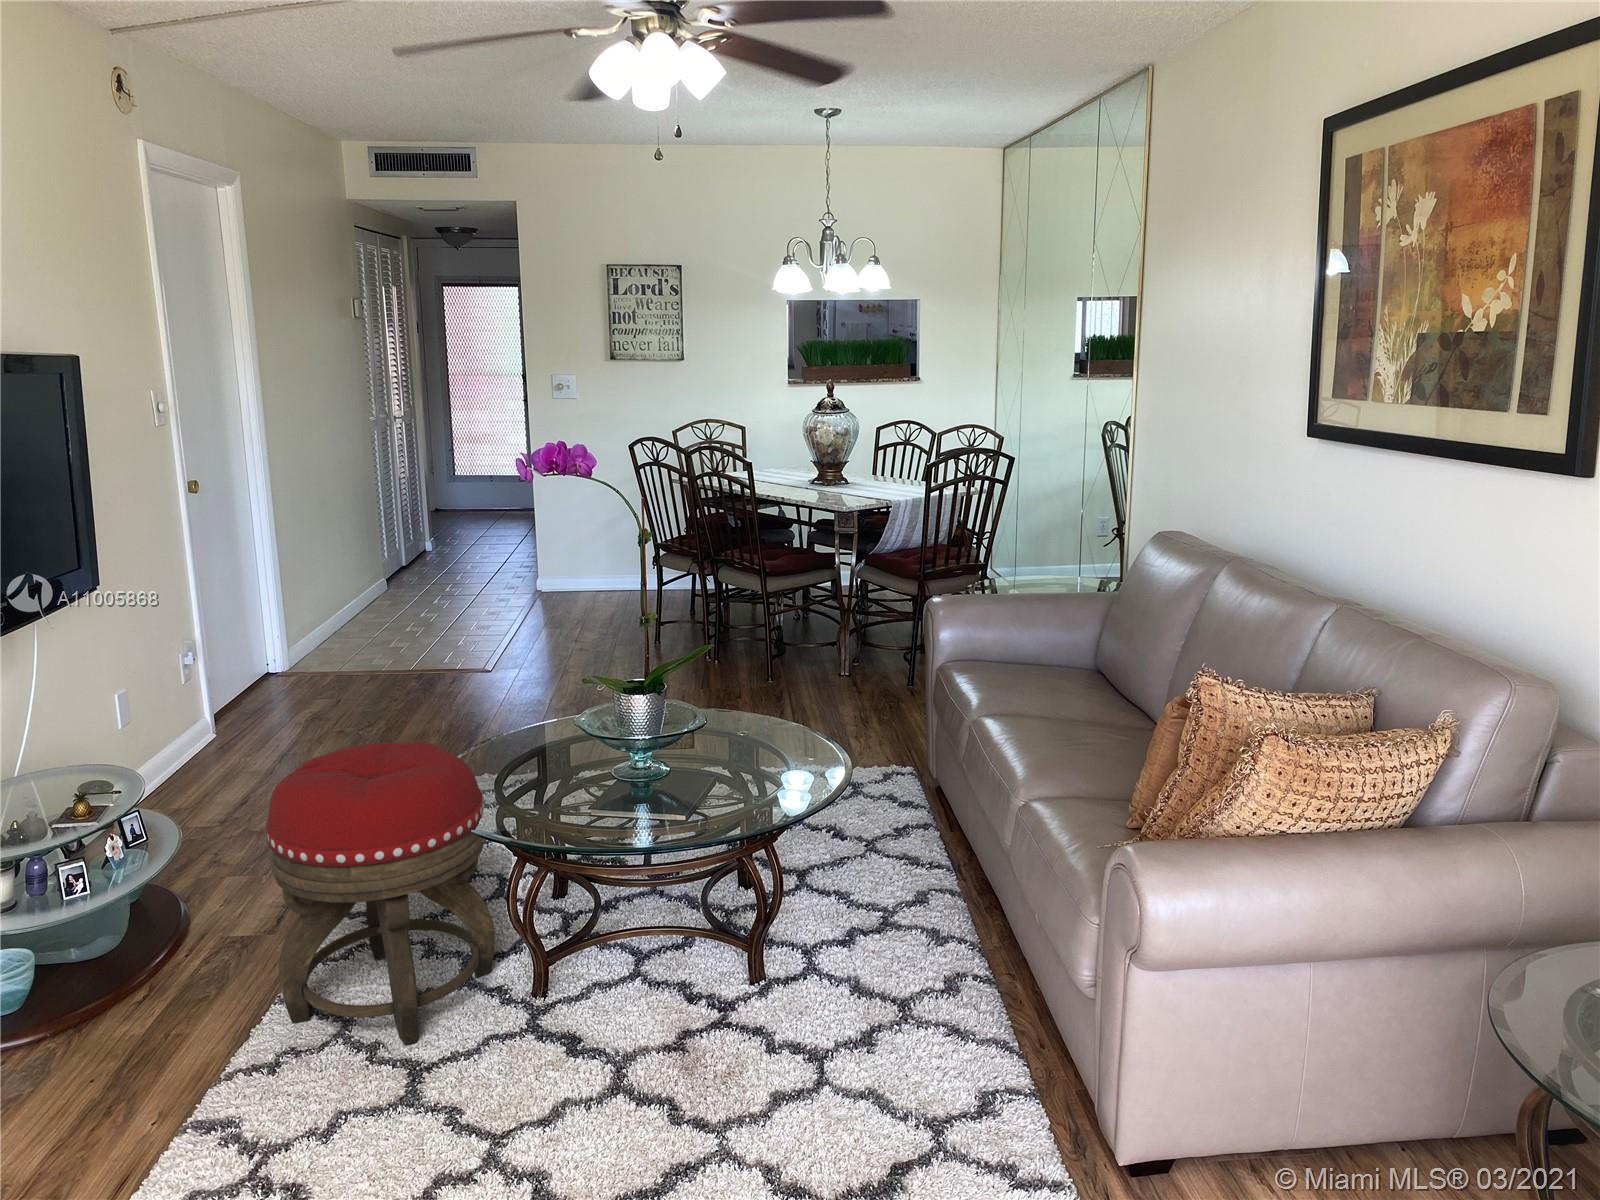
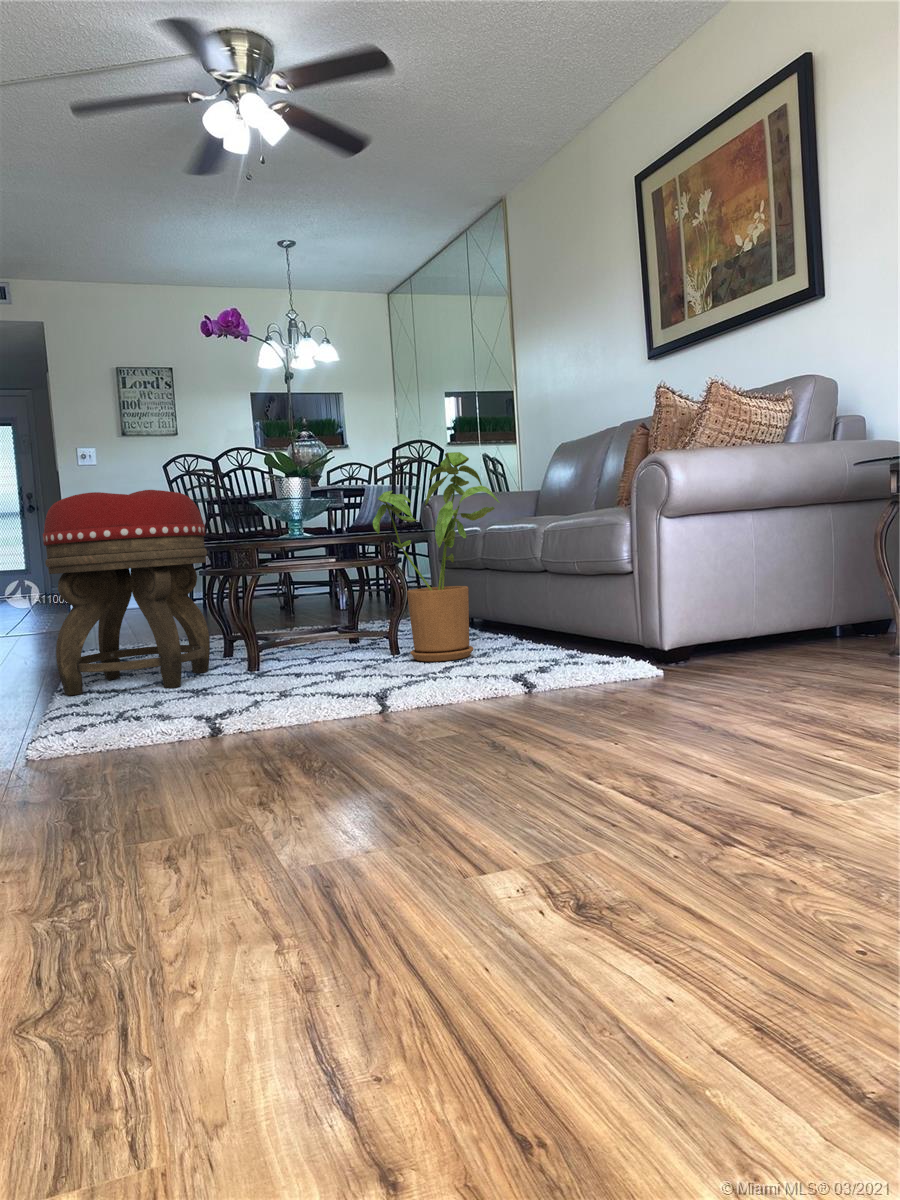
house plant: none [689,765,860,1077] -> present [373,452,499,661]

